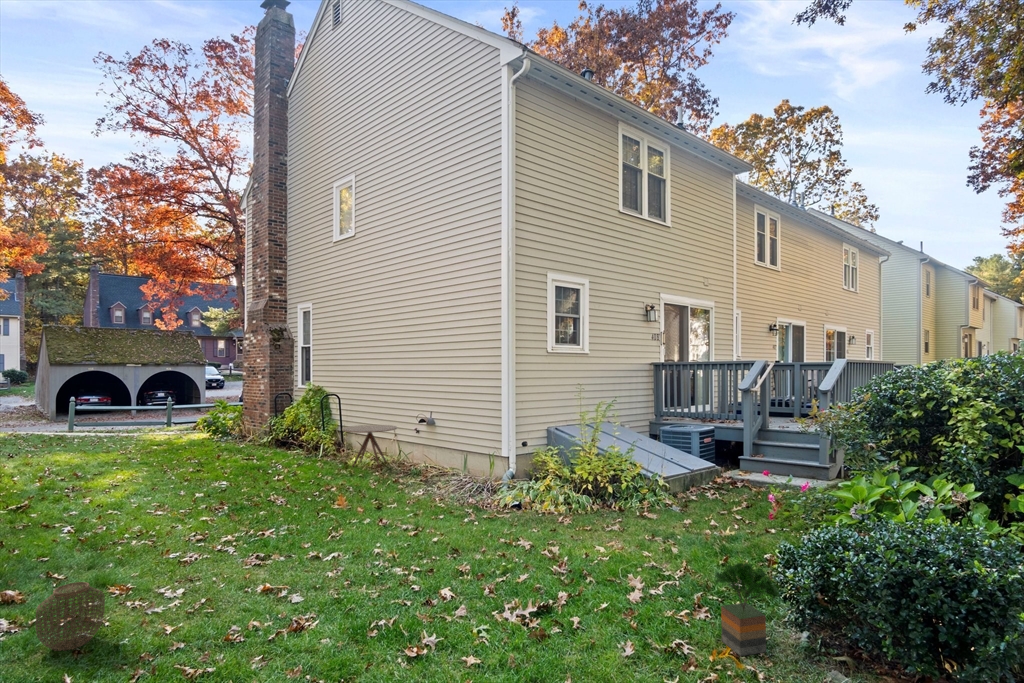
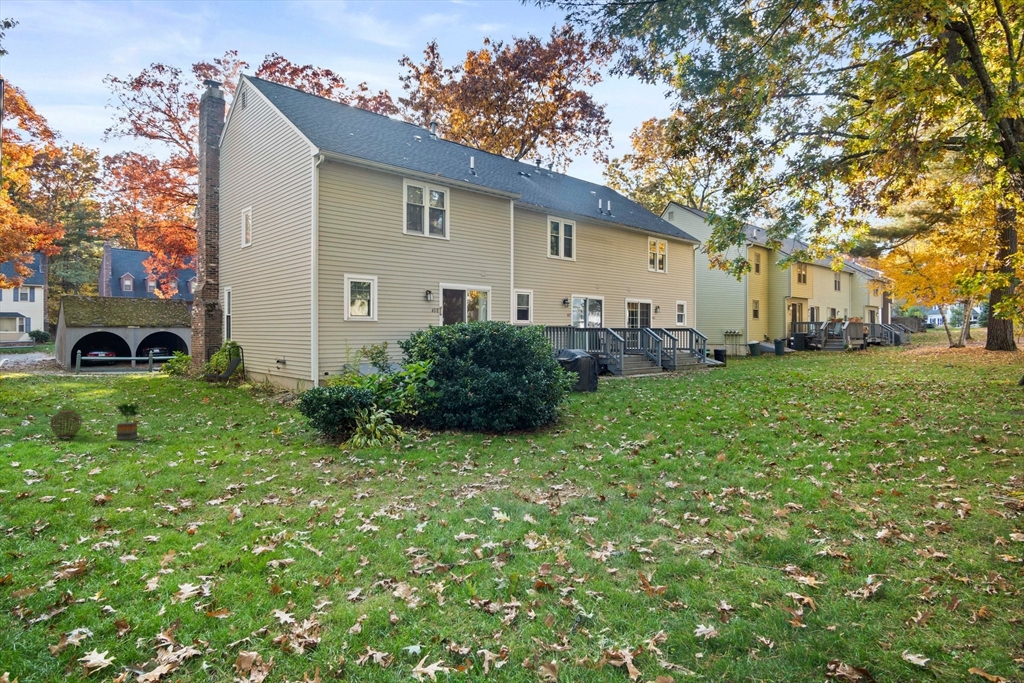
lounge chair: none [252,407,305,455] -> present [204,358,242,388]
round table: present [342,425,397,467] -> none [257,369,296,396]
potted tree: present [715,562,780,656] -> present [116,404,142,440]

